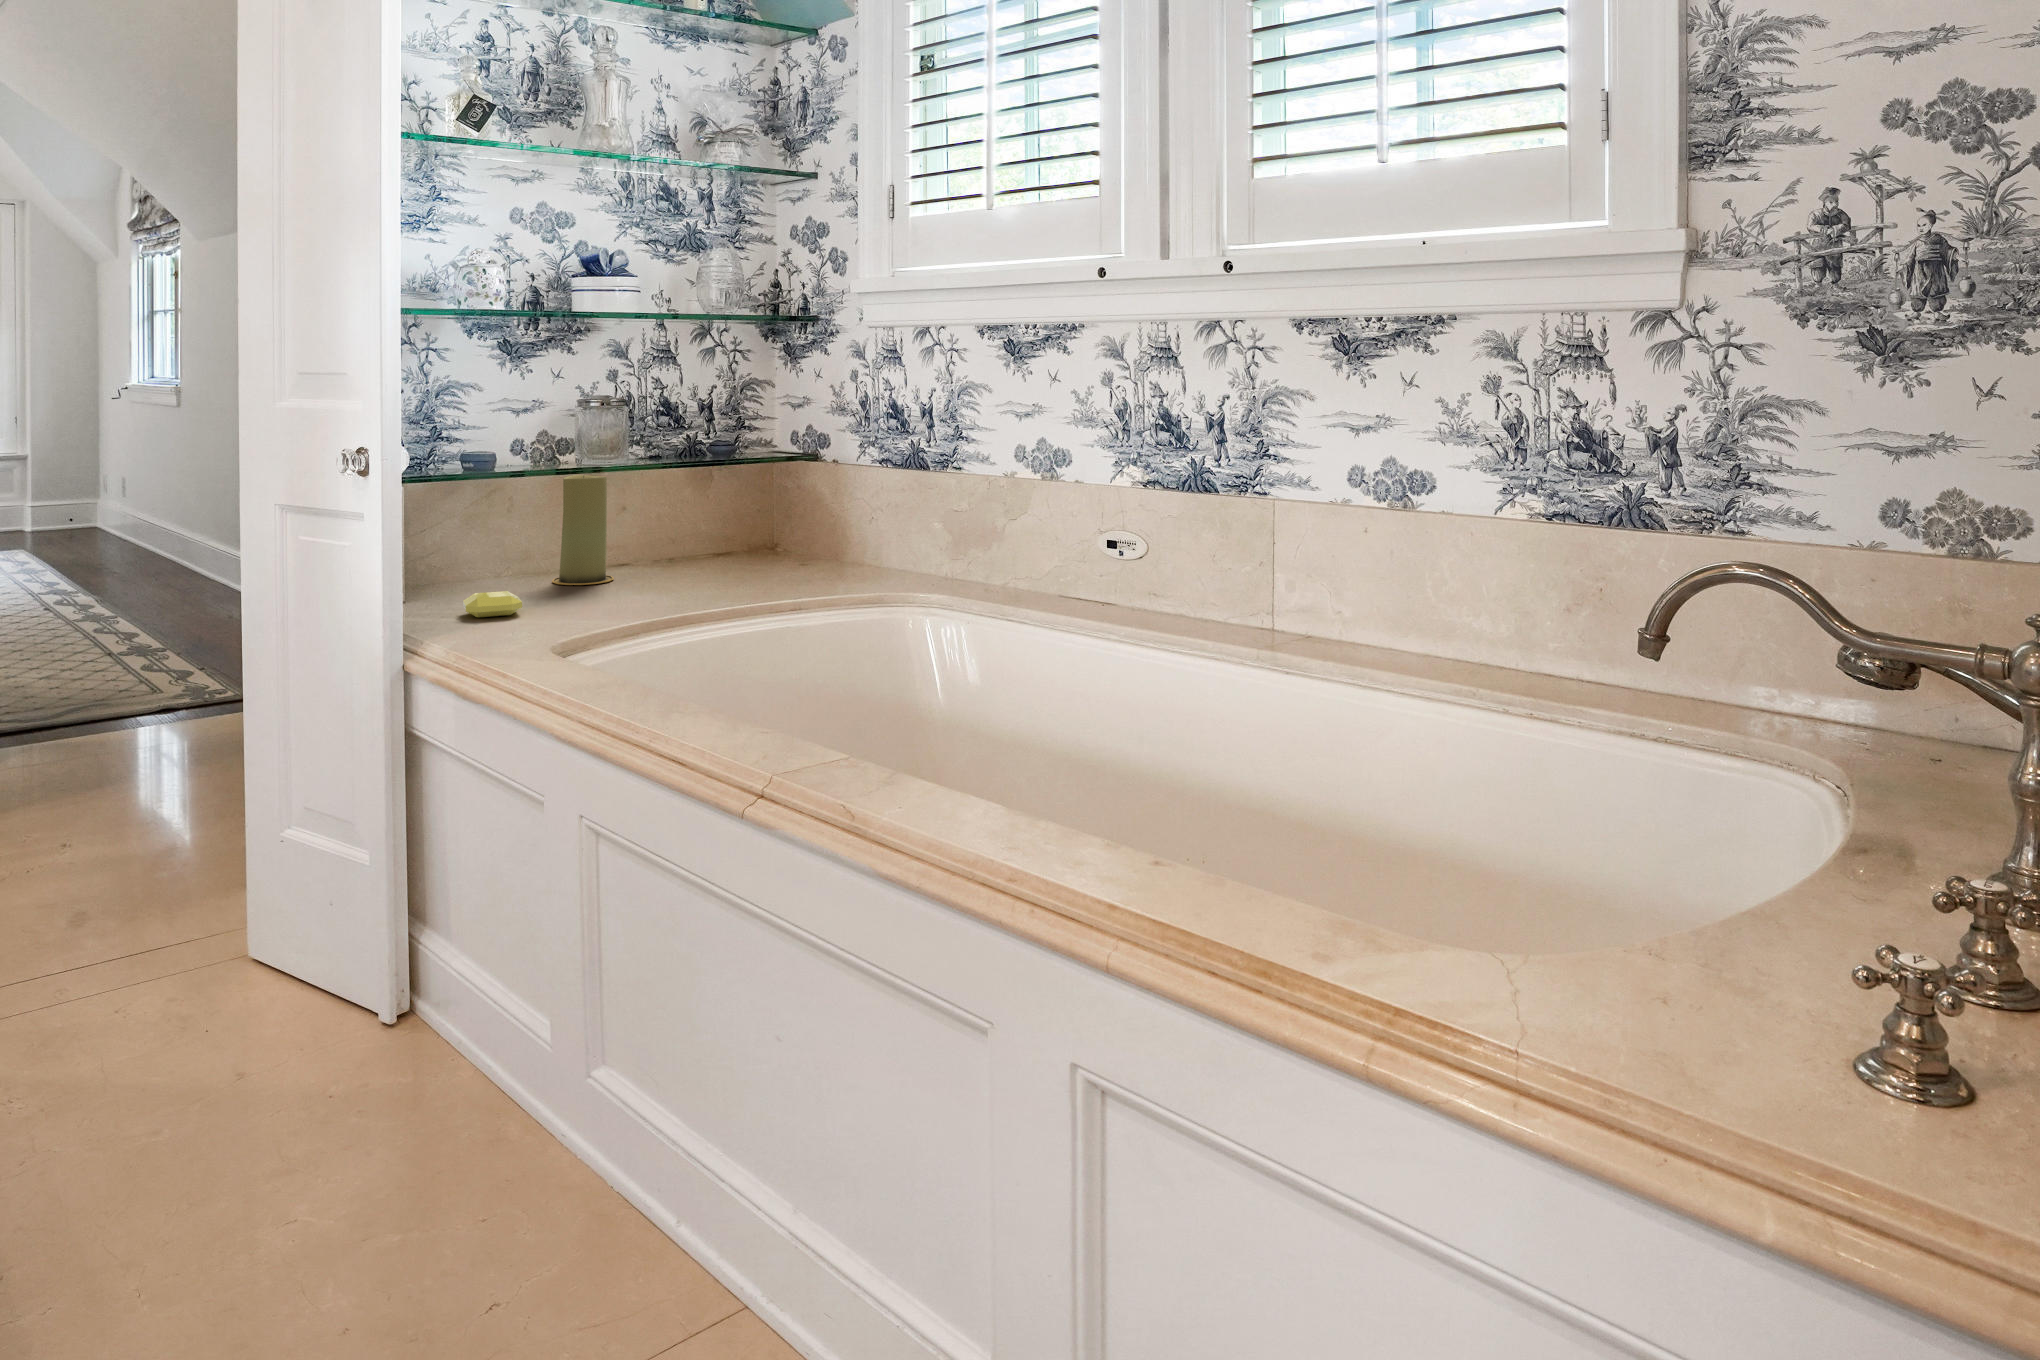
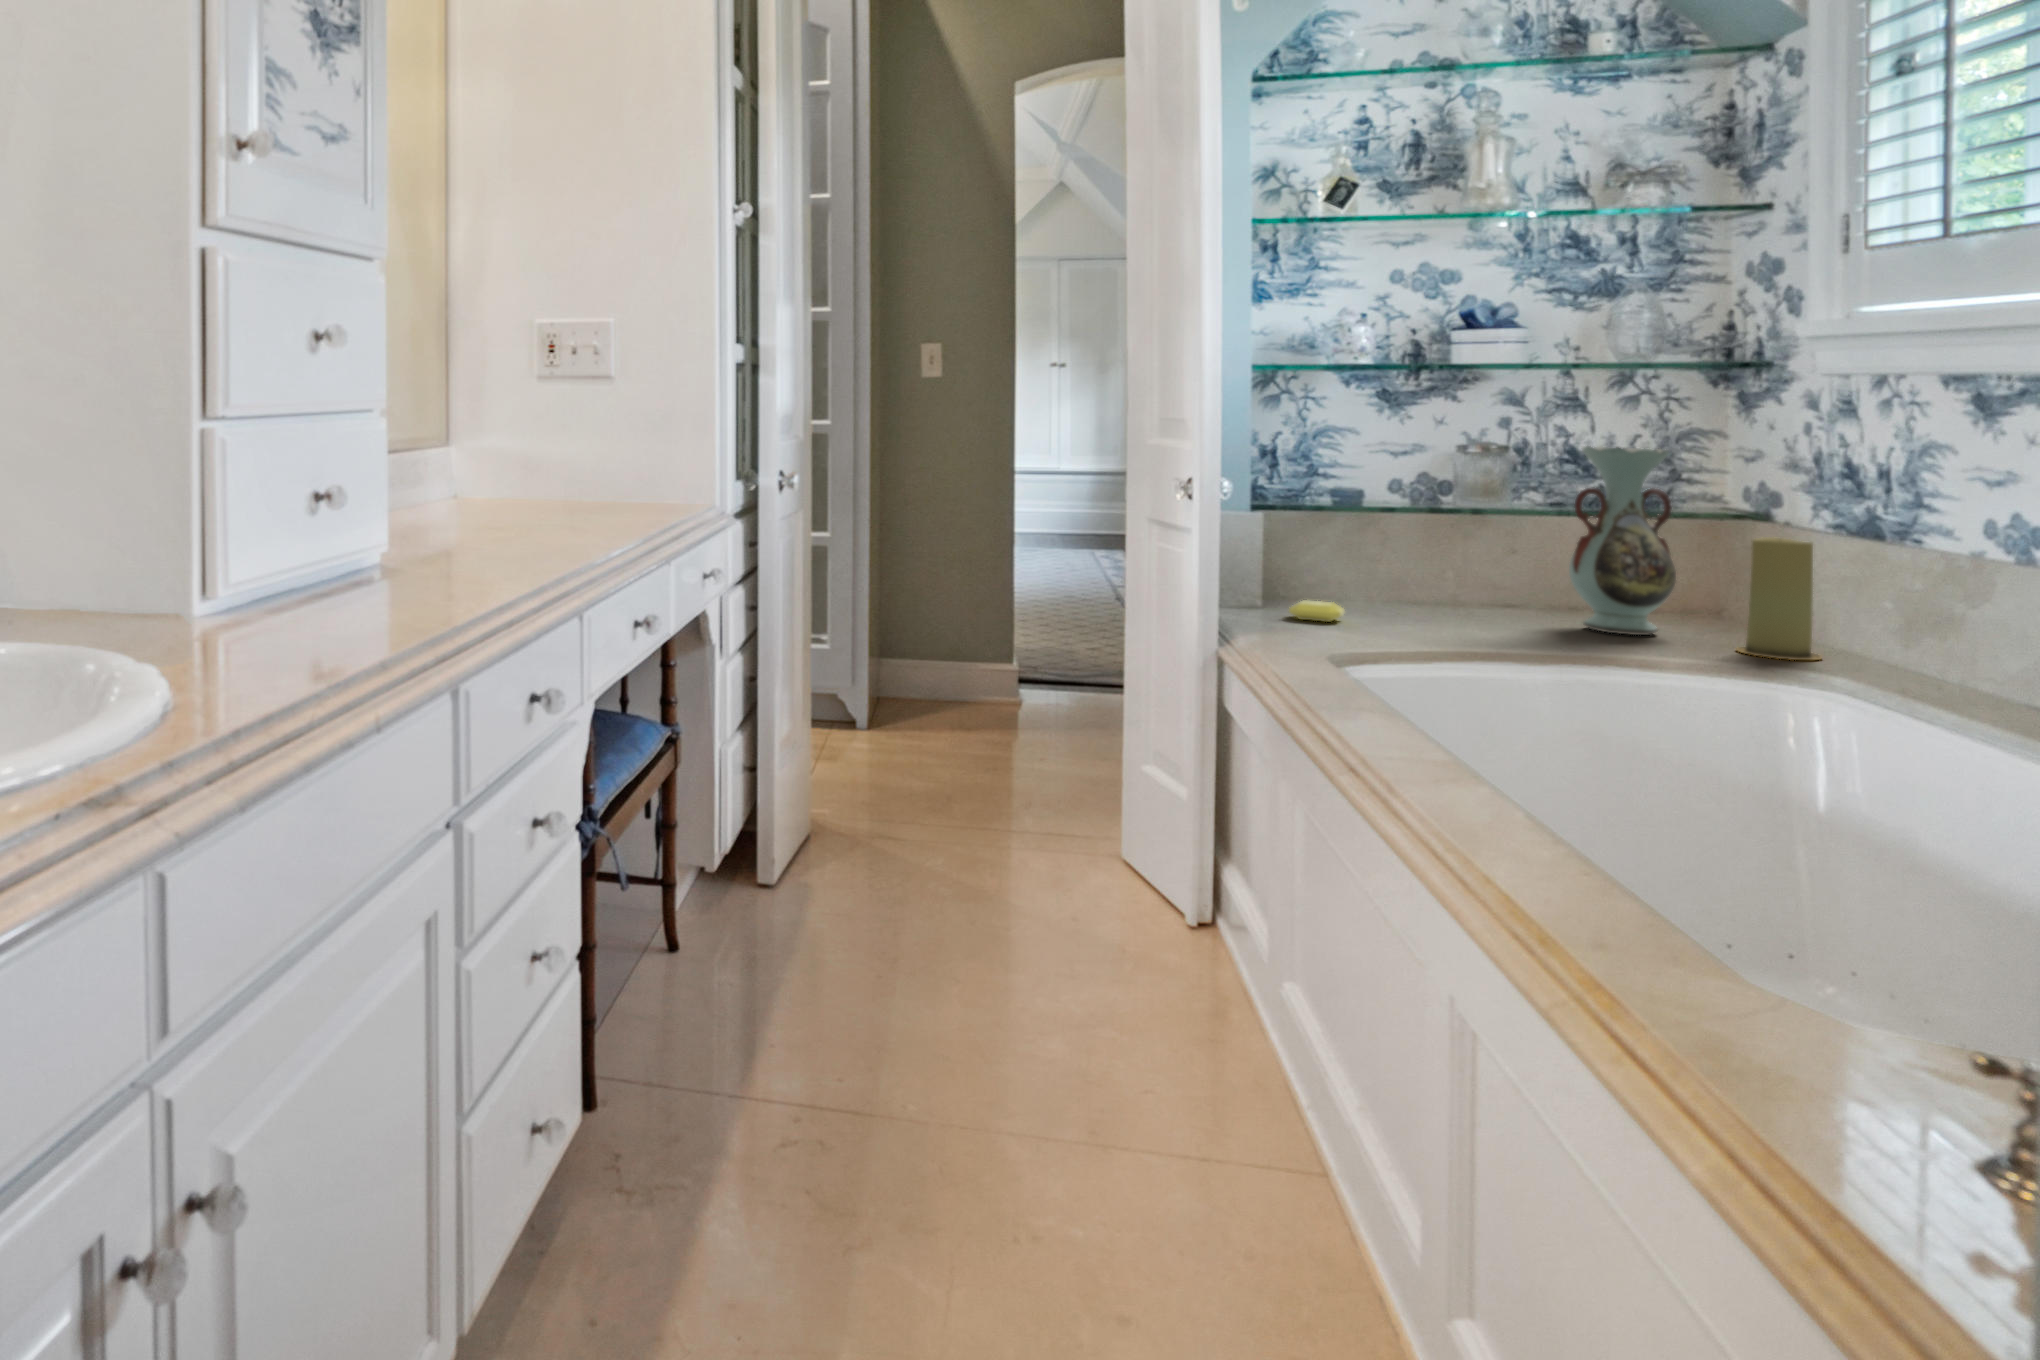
decorative vase: none [699,396,783,580] -> present [1569,446,1676,635]
candle: present [552,475,614,585] -> present [1737,537,1822,660]

